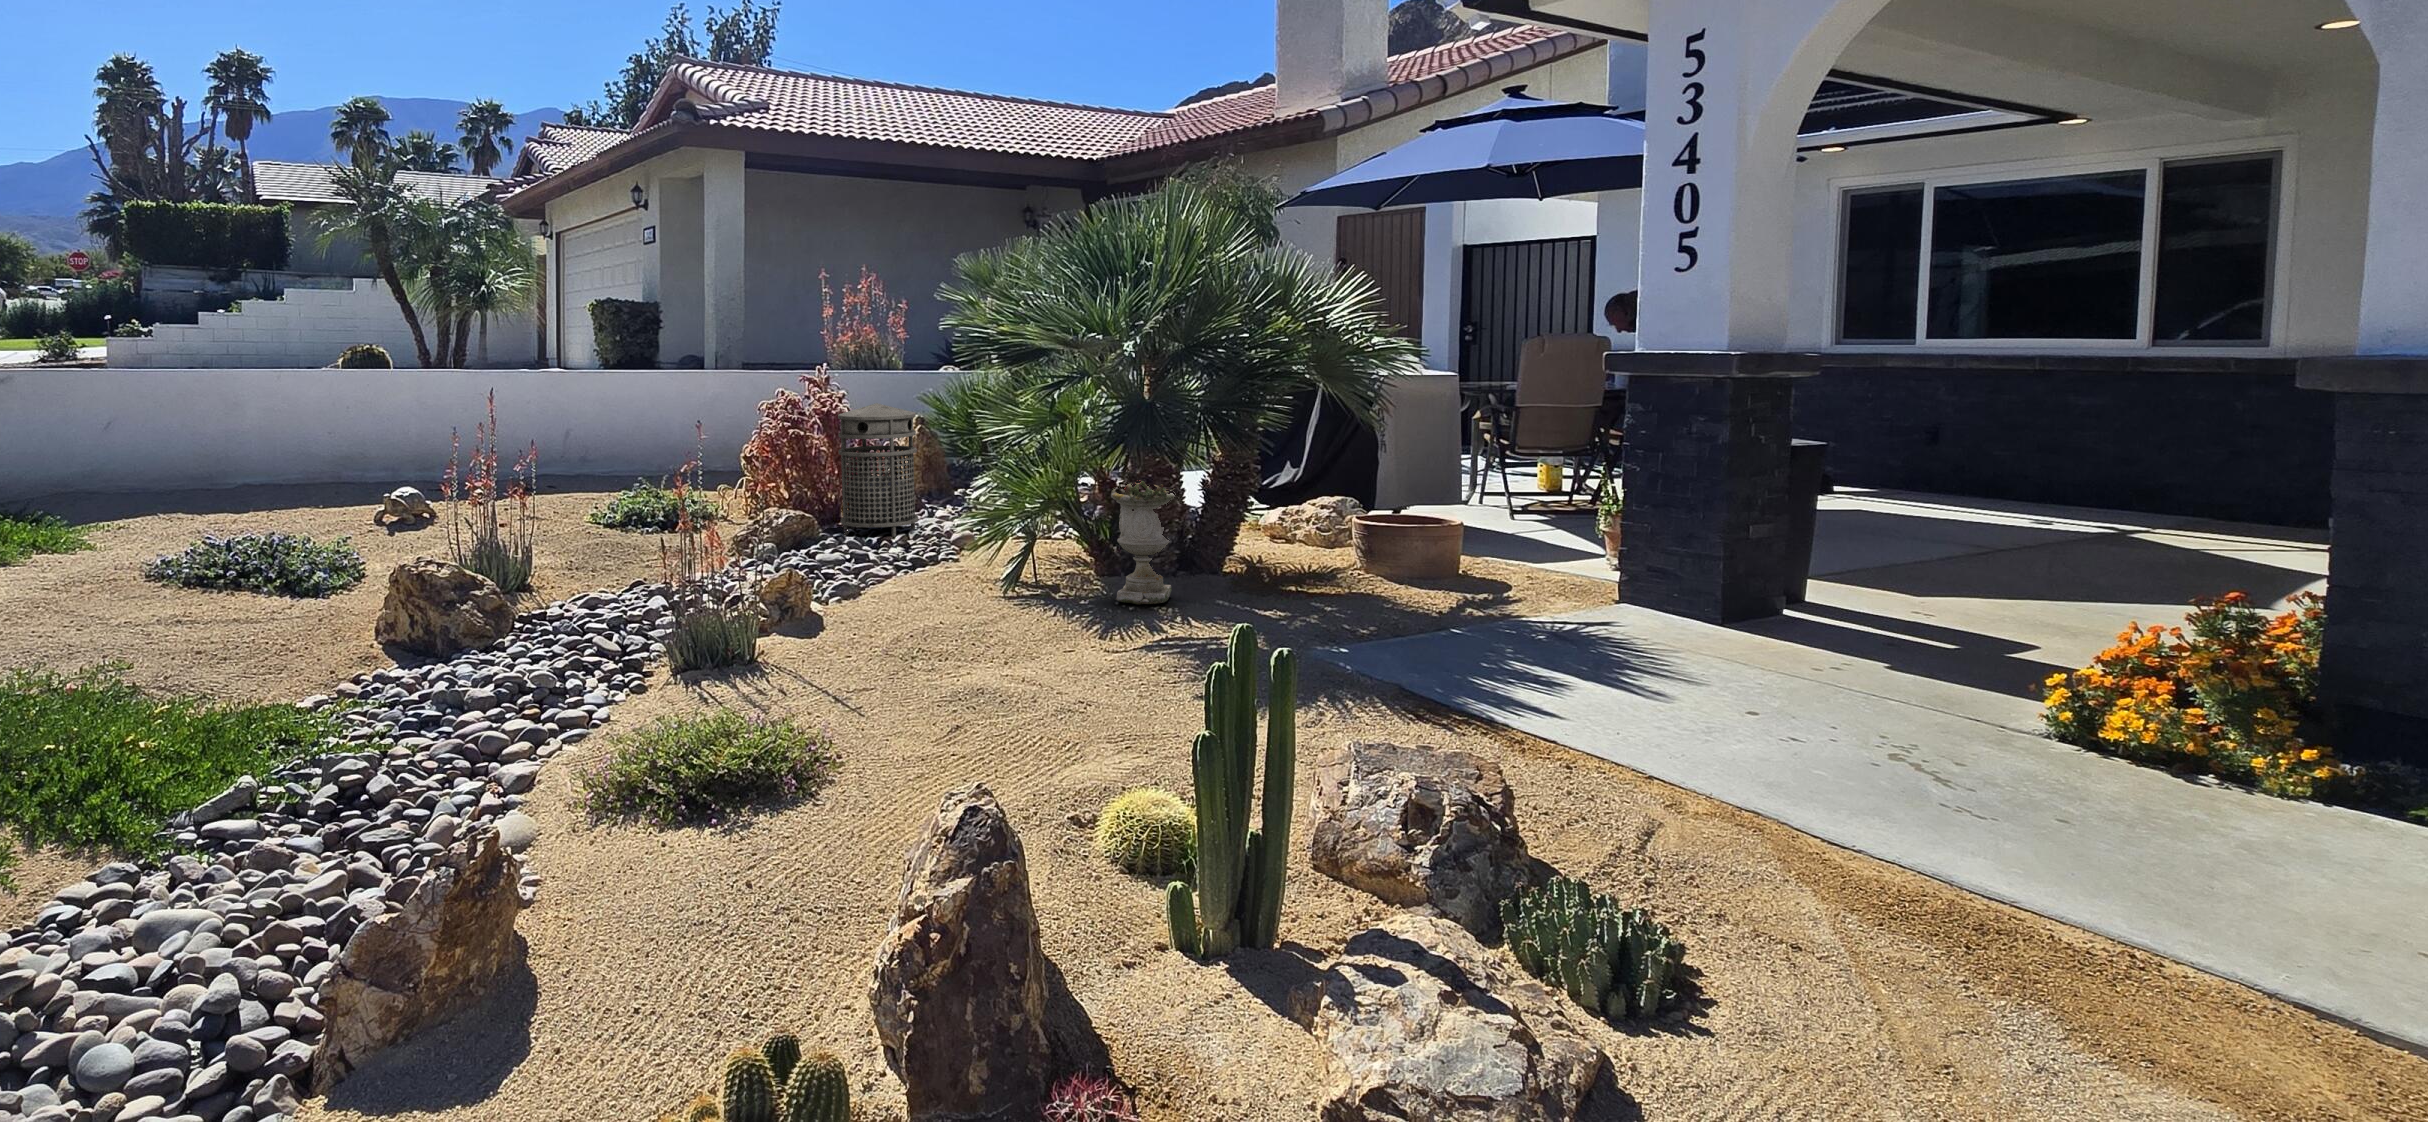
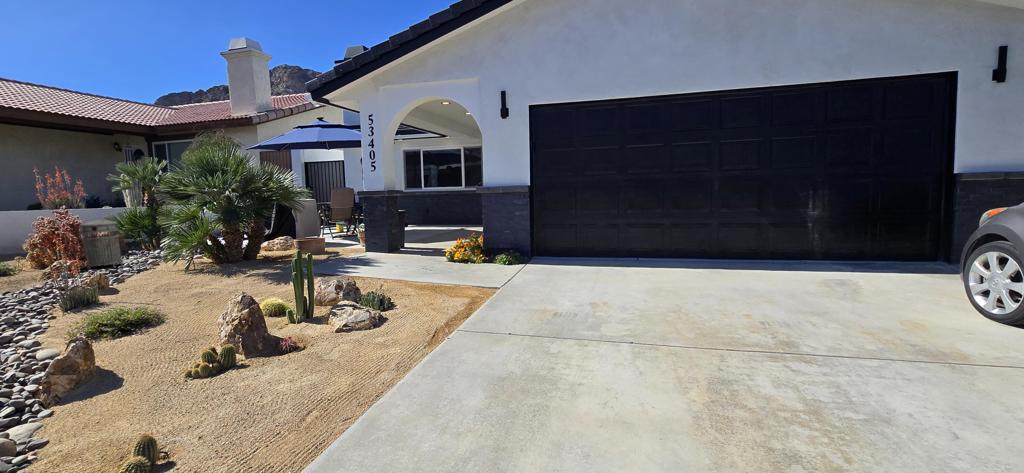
planter: present [1111,481,1175,604] -> none [219,234,242,271]

